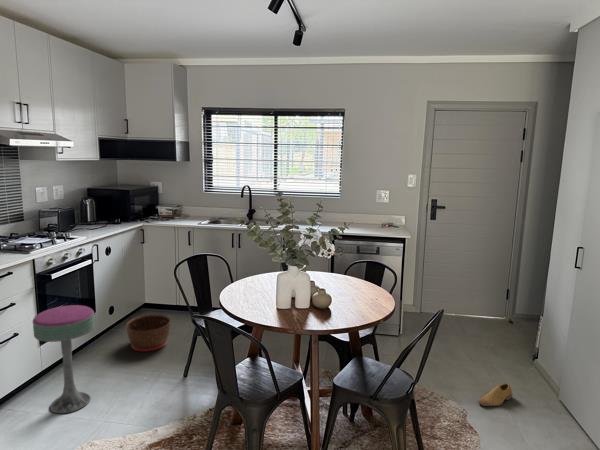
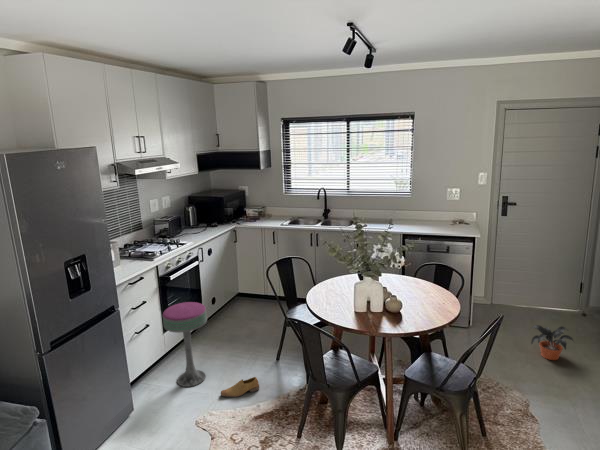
basket: present [126,315,171,352] -> none [226,305,263,337]
potted plant: none [461,329,505,366] -> present [531,325,573,360]
shoe: present [478,383,512,406] -> present [221,377,259,397]

